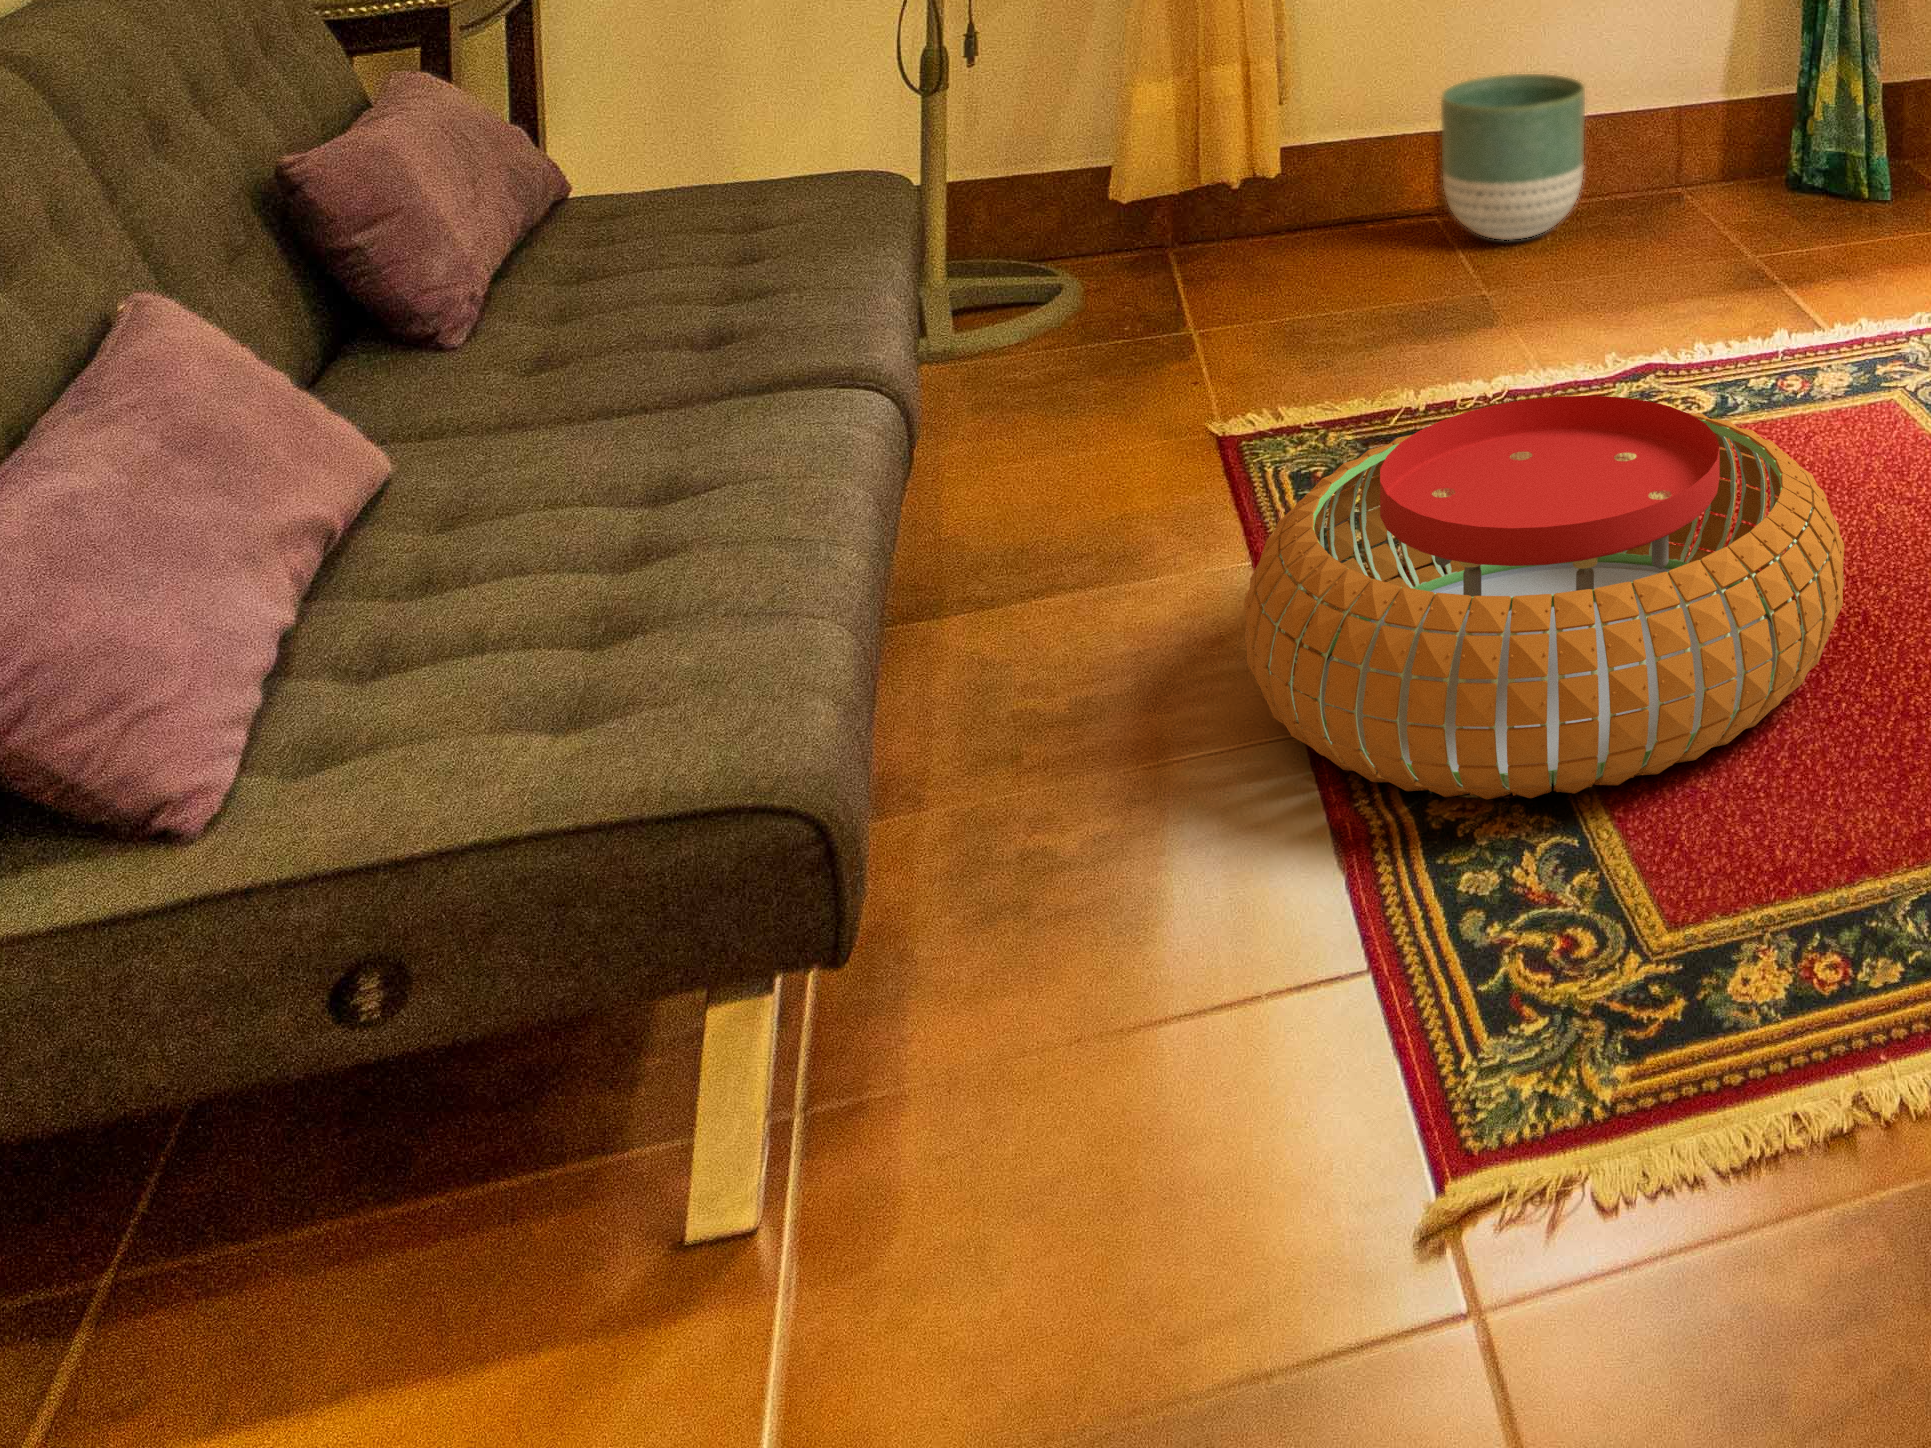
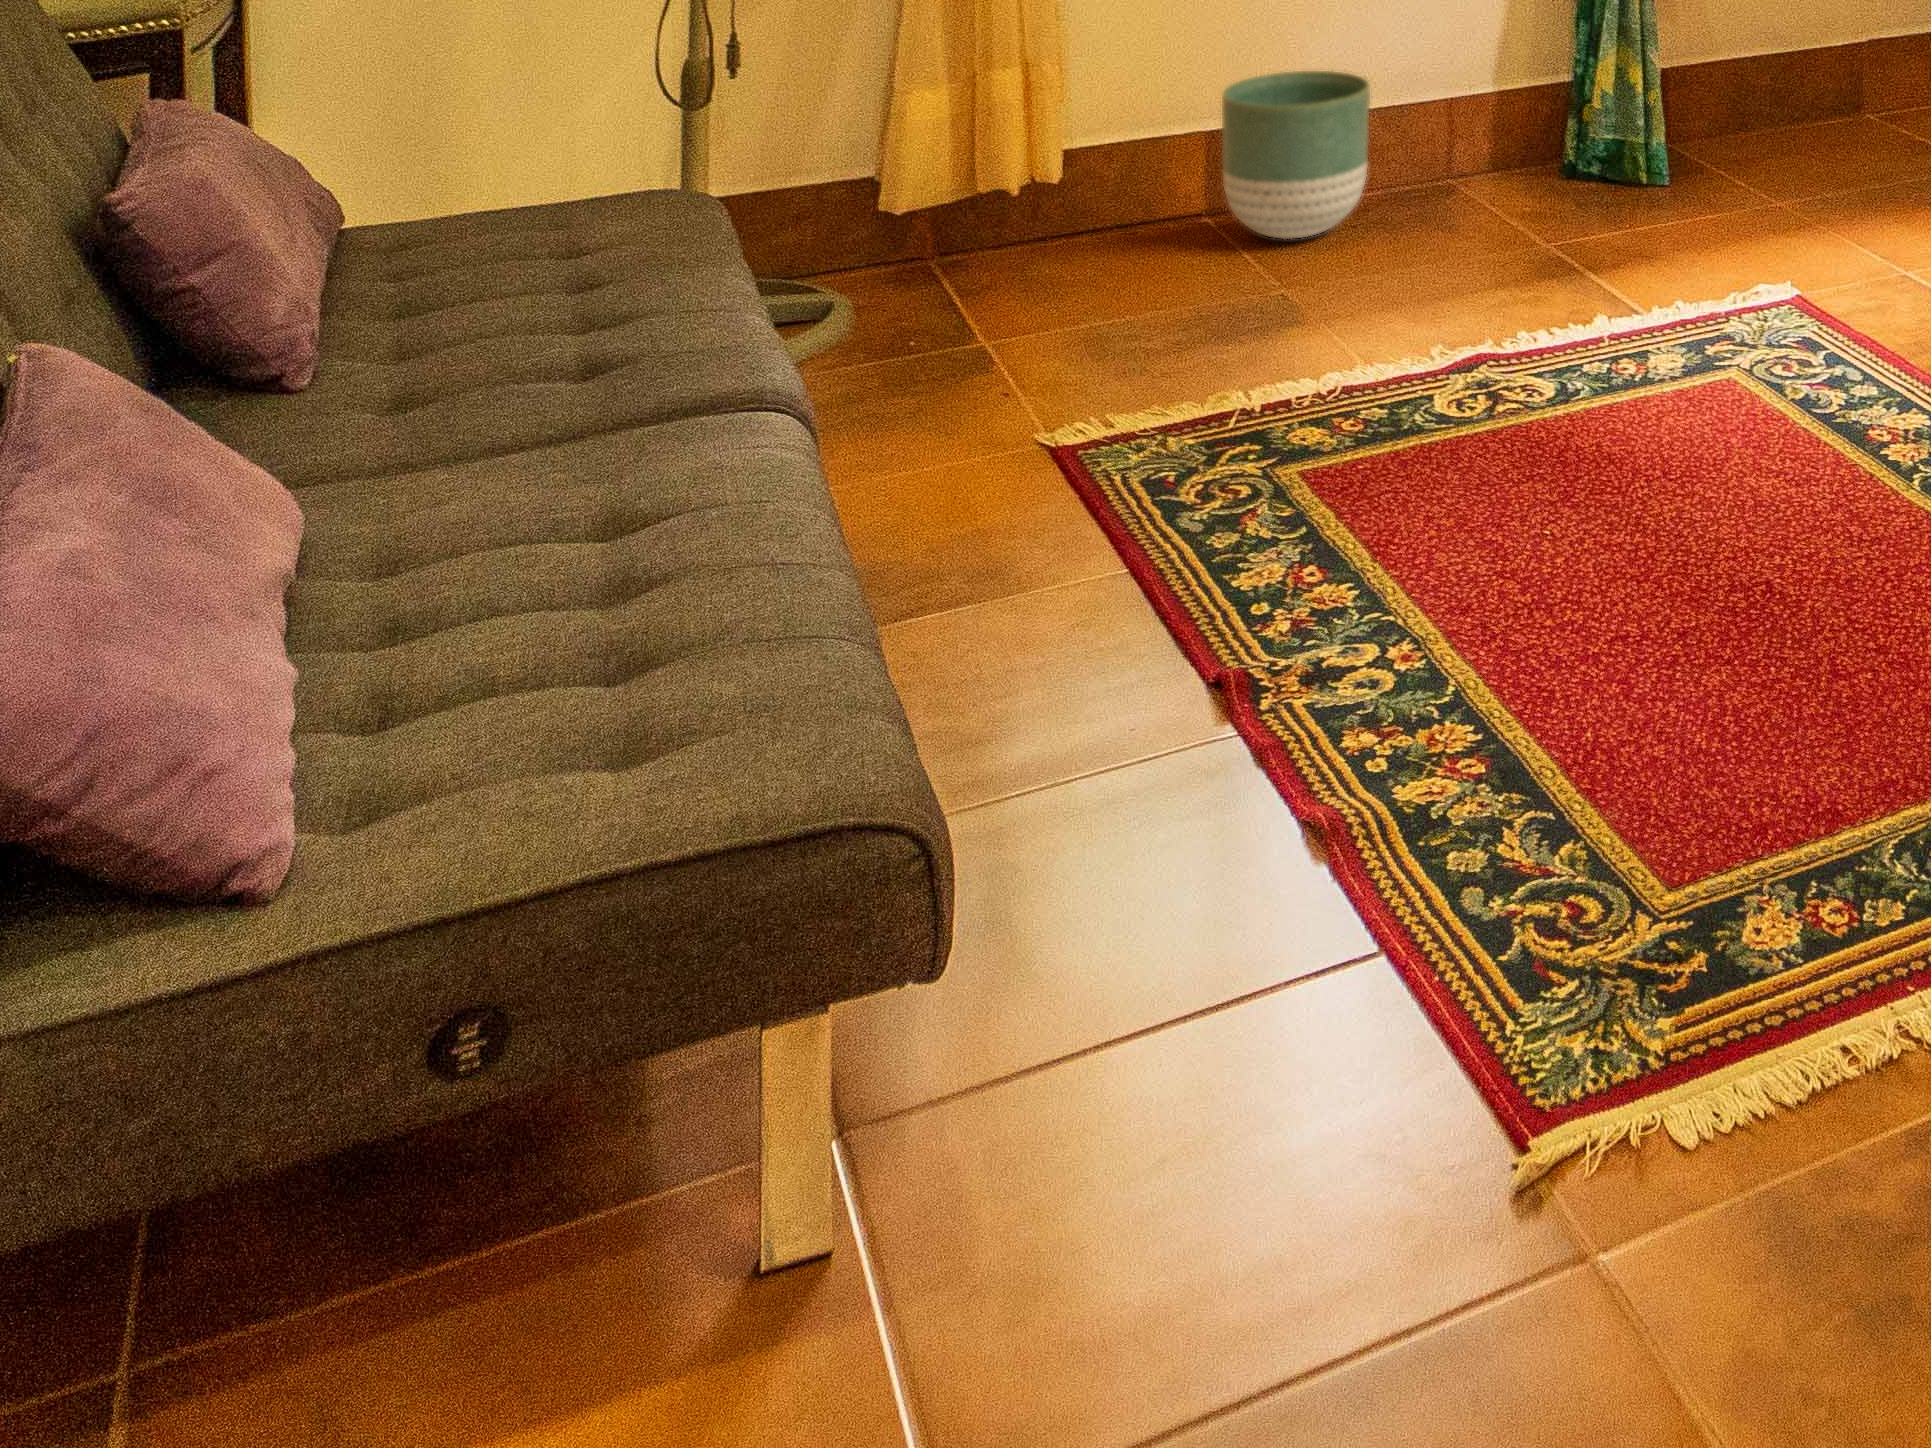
pouf: present [1245,396,1844,800] -> none [1171,386,1764,784]

